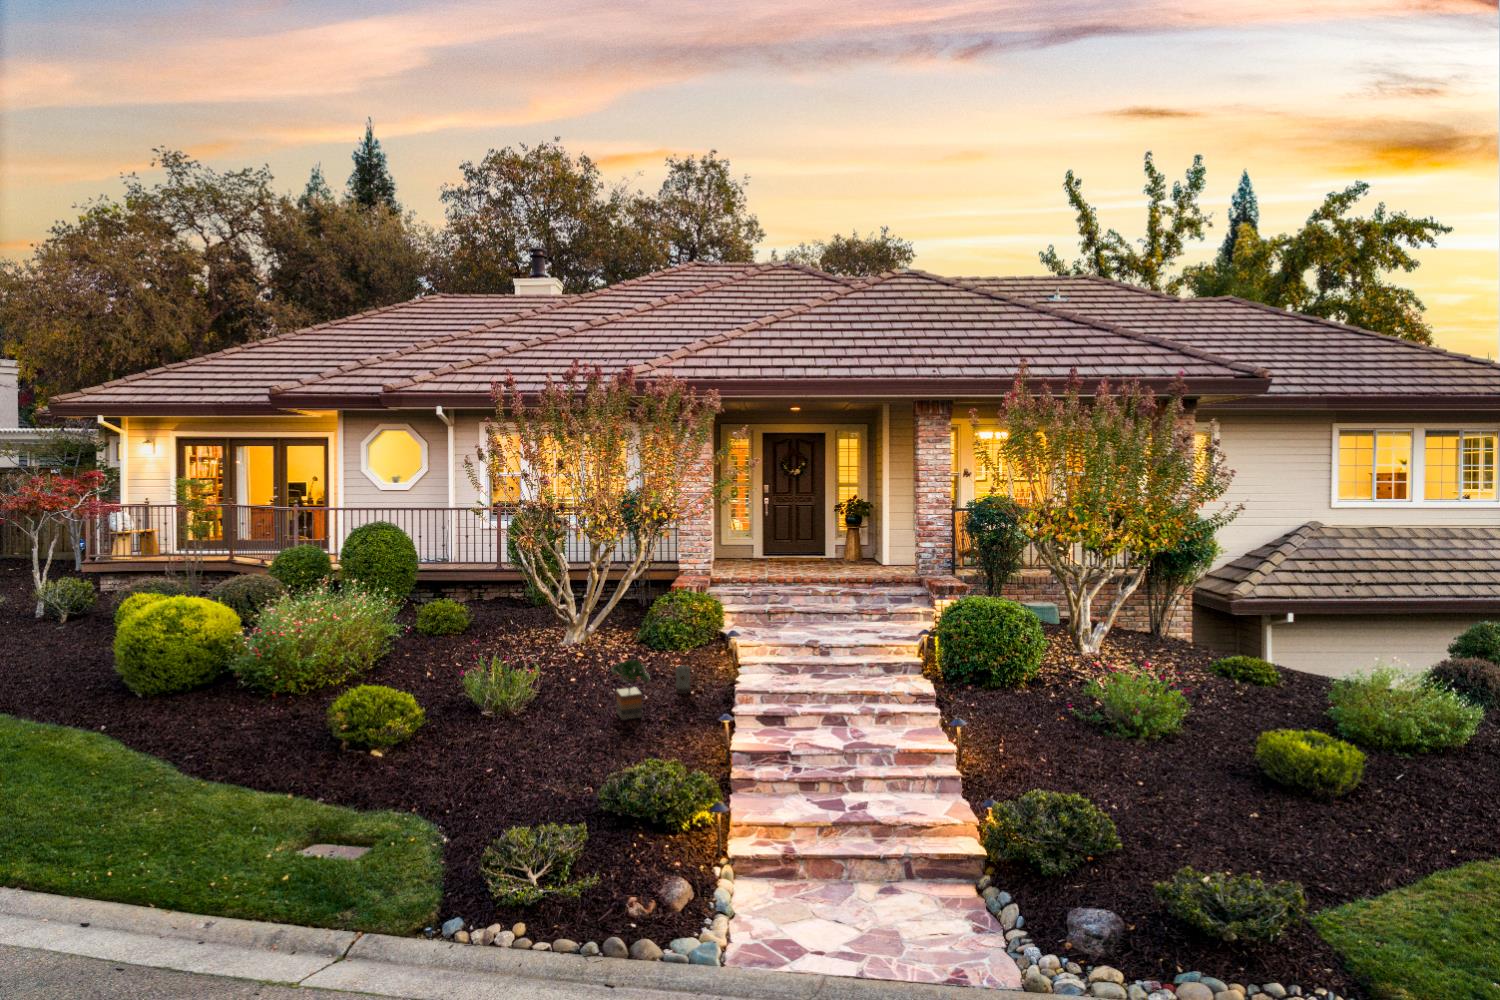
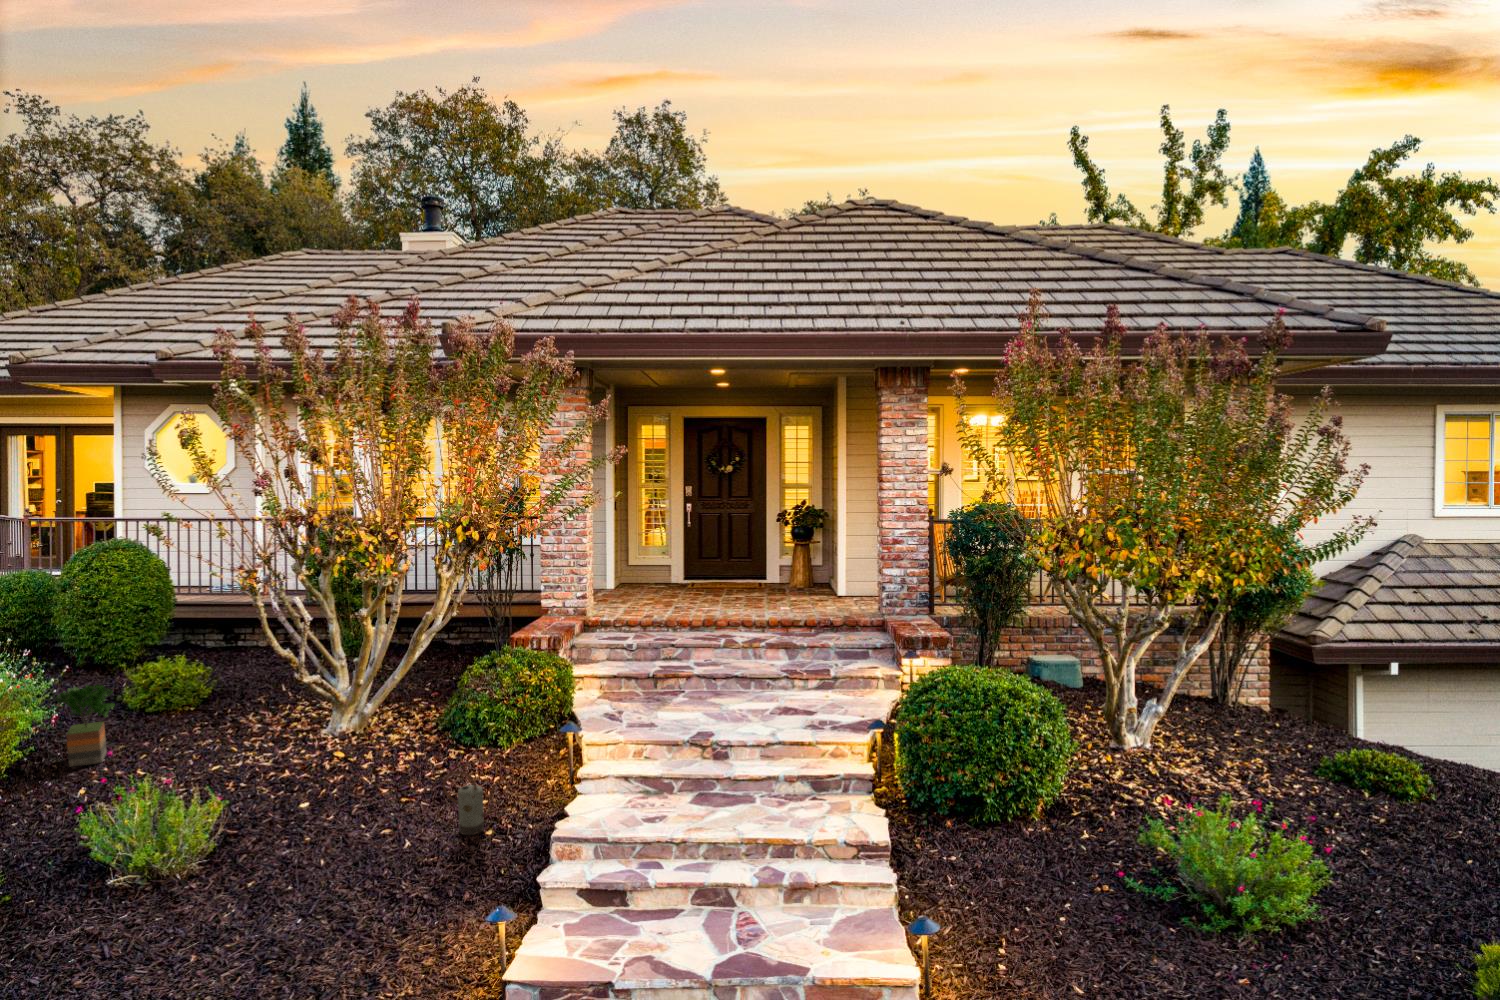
potted tree: present [611,660,650,720] -> present [57,684,114,767]

